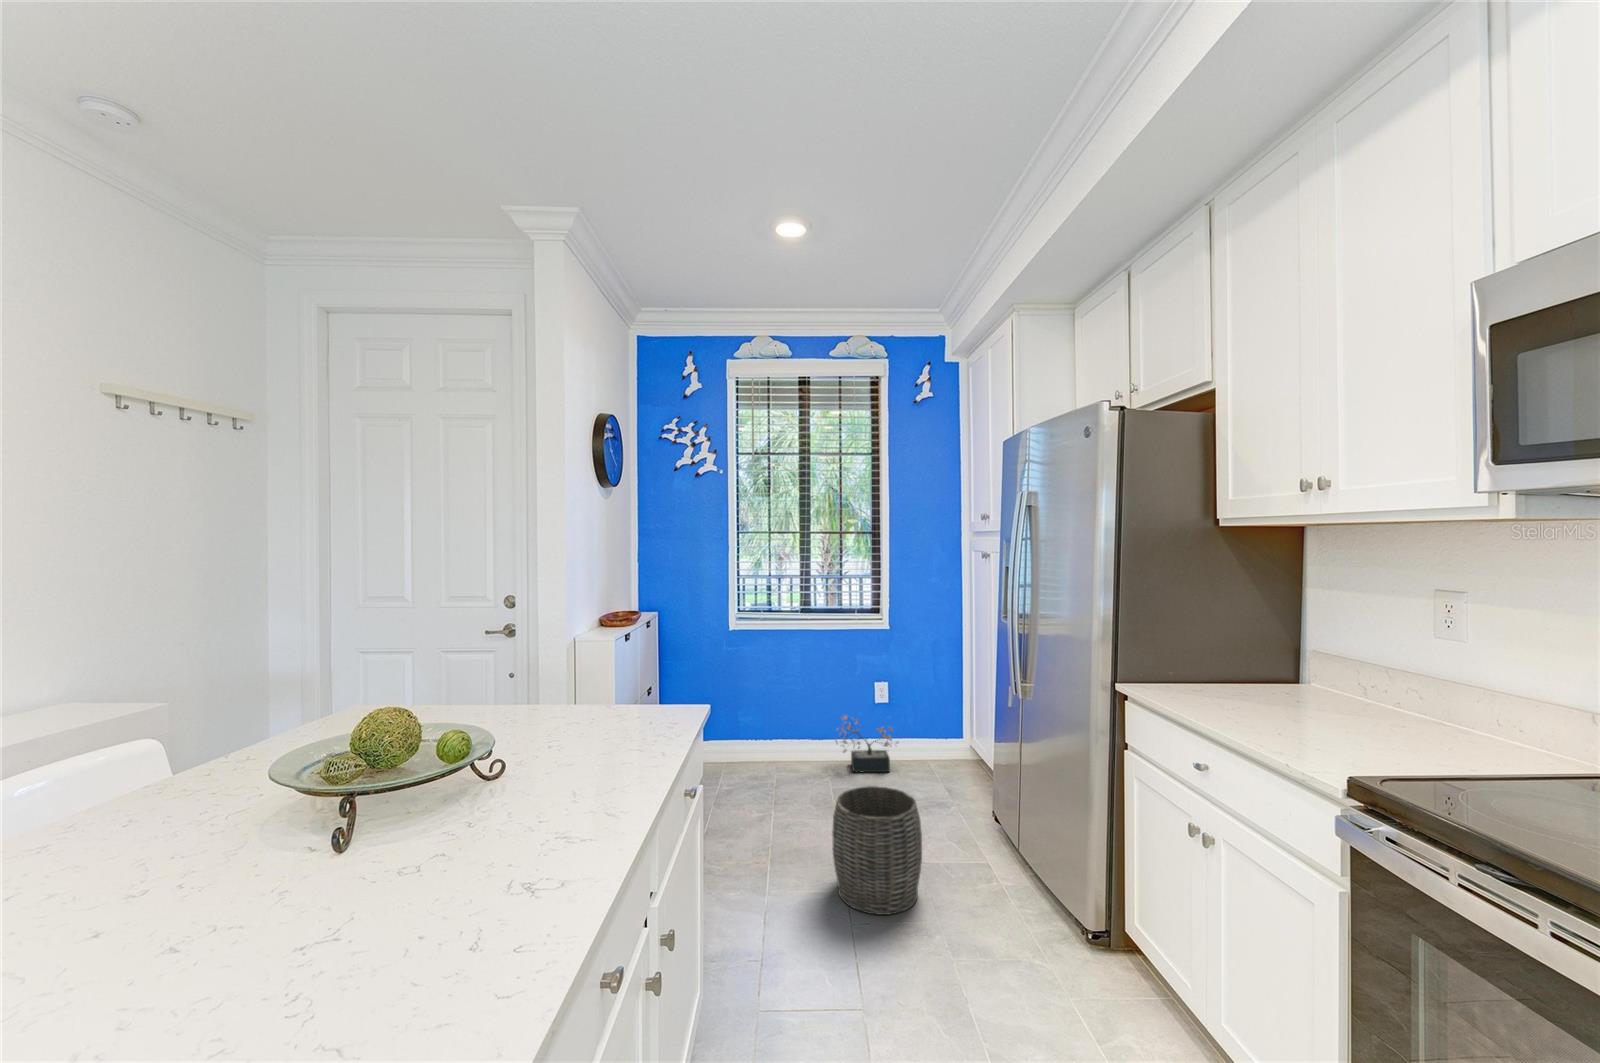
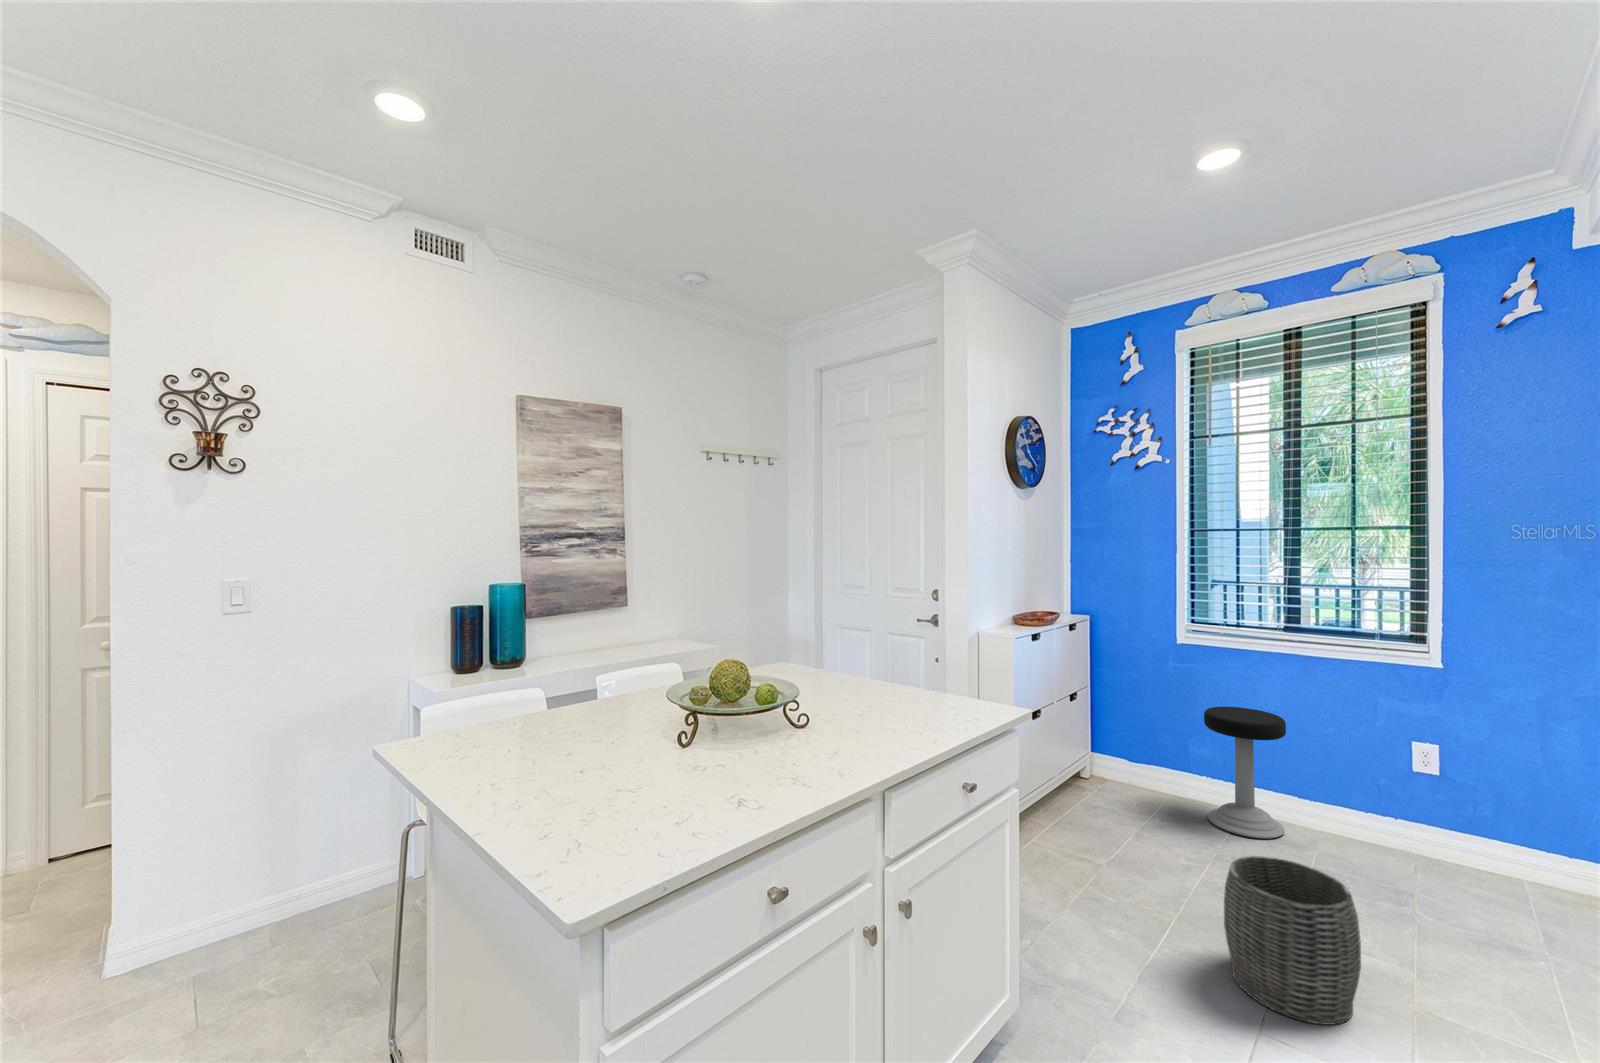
stool: none [755,677,810,783] -> present [1204,707,1286,838]
decorative plant: present [836,715,898,772] -> none [1330,775,1446,873]

